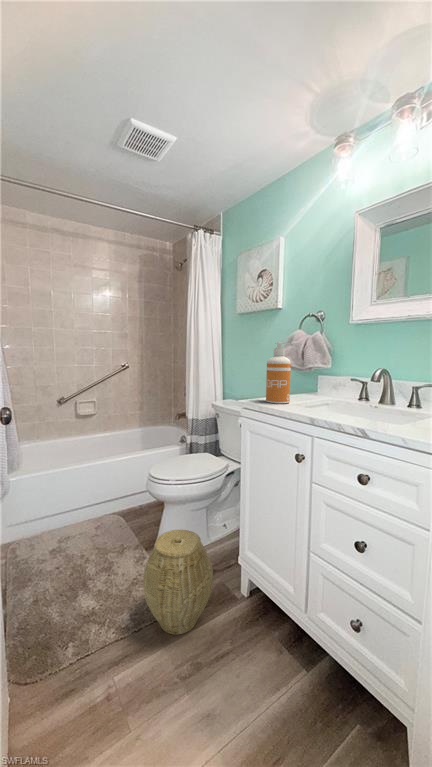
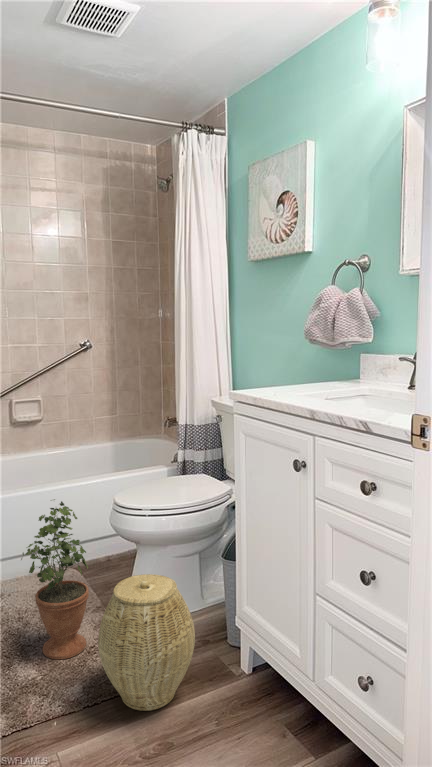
soap dispenser: present [266,342,291,403] -> none [267,308,302,395]
potted plant: none [85,473,133,590] -> present [21,499,89,659]

